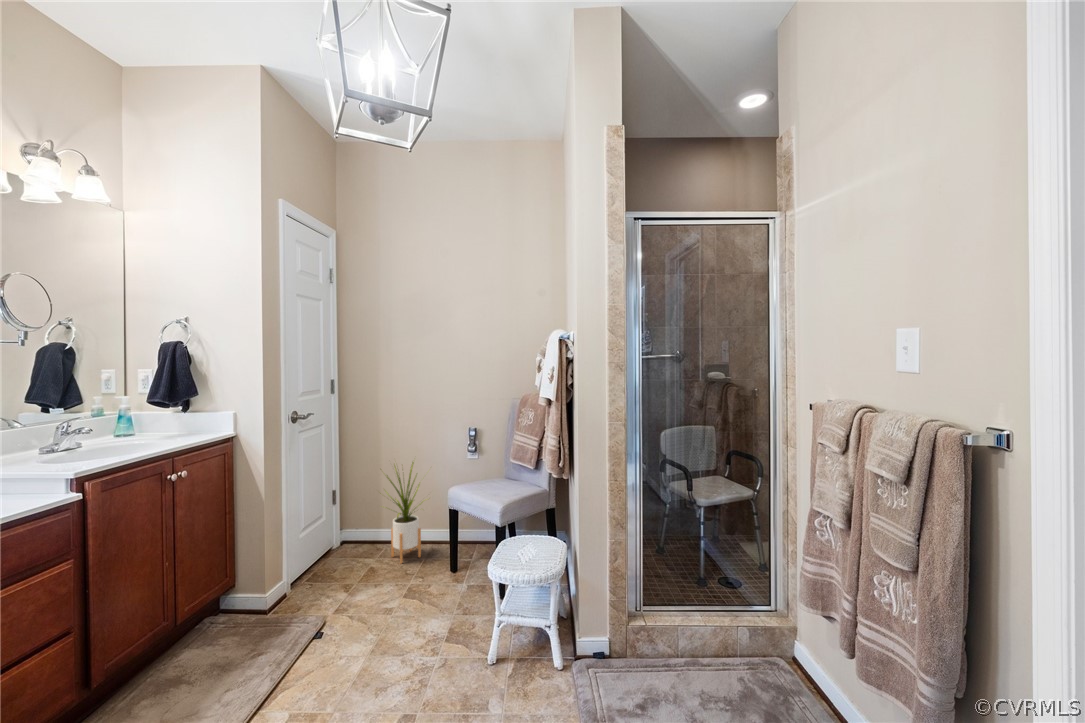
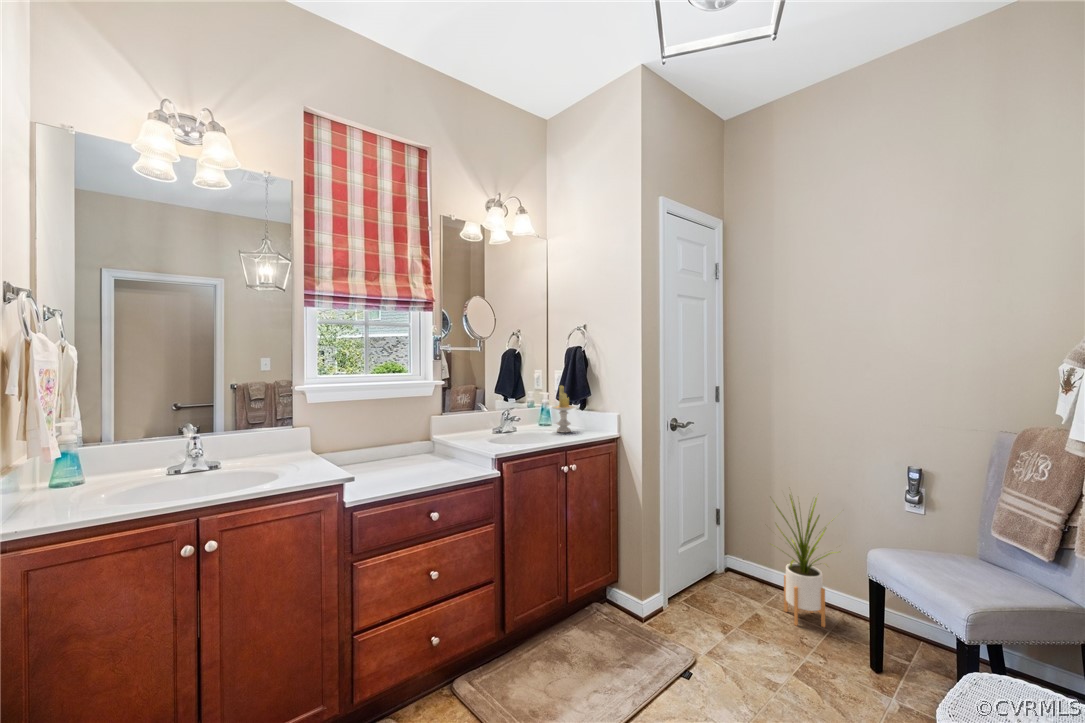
candle: none [140,386,175,440] -> present [552,386,575,433]

